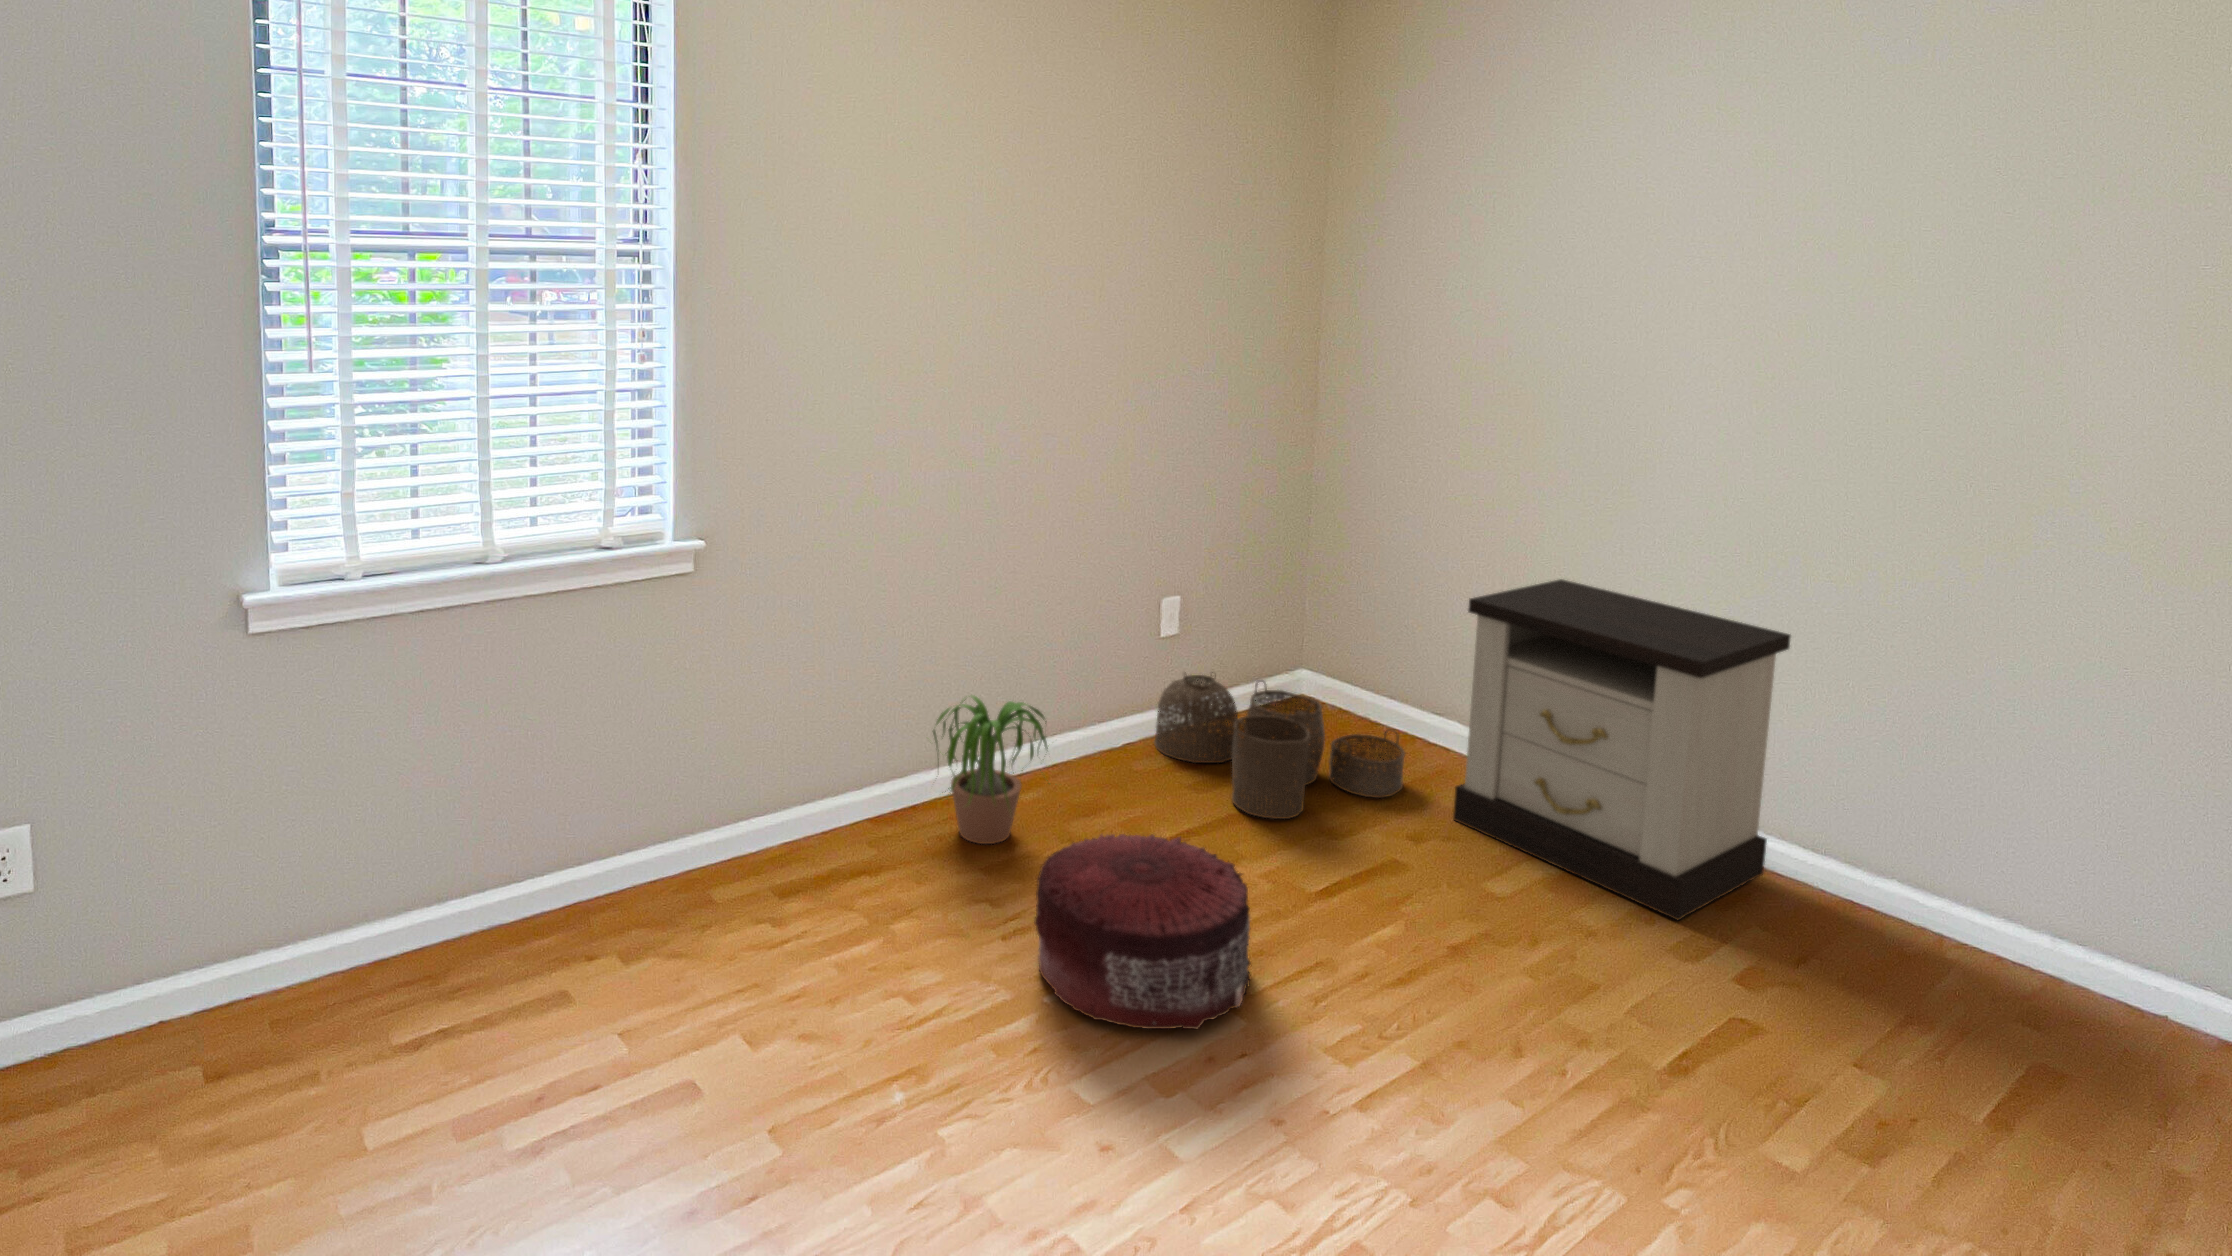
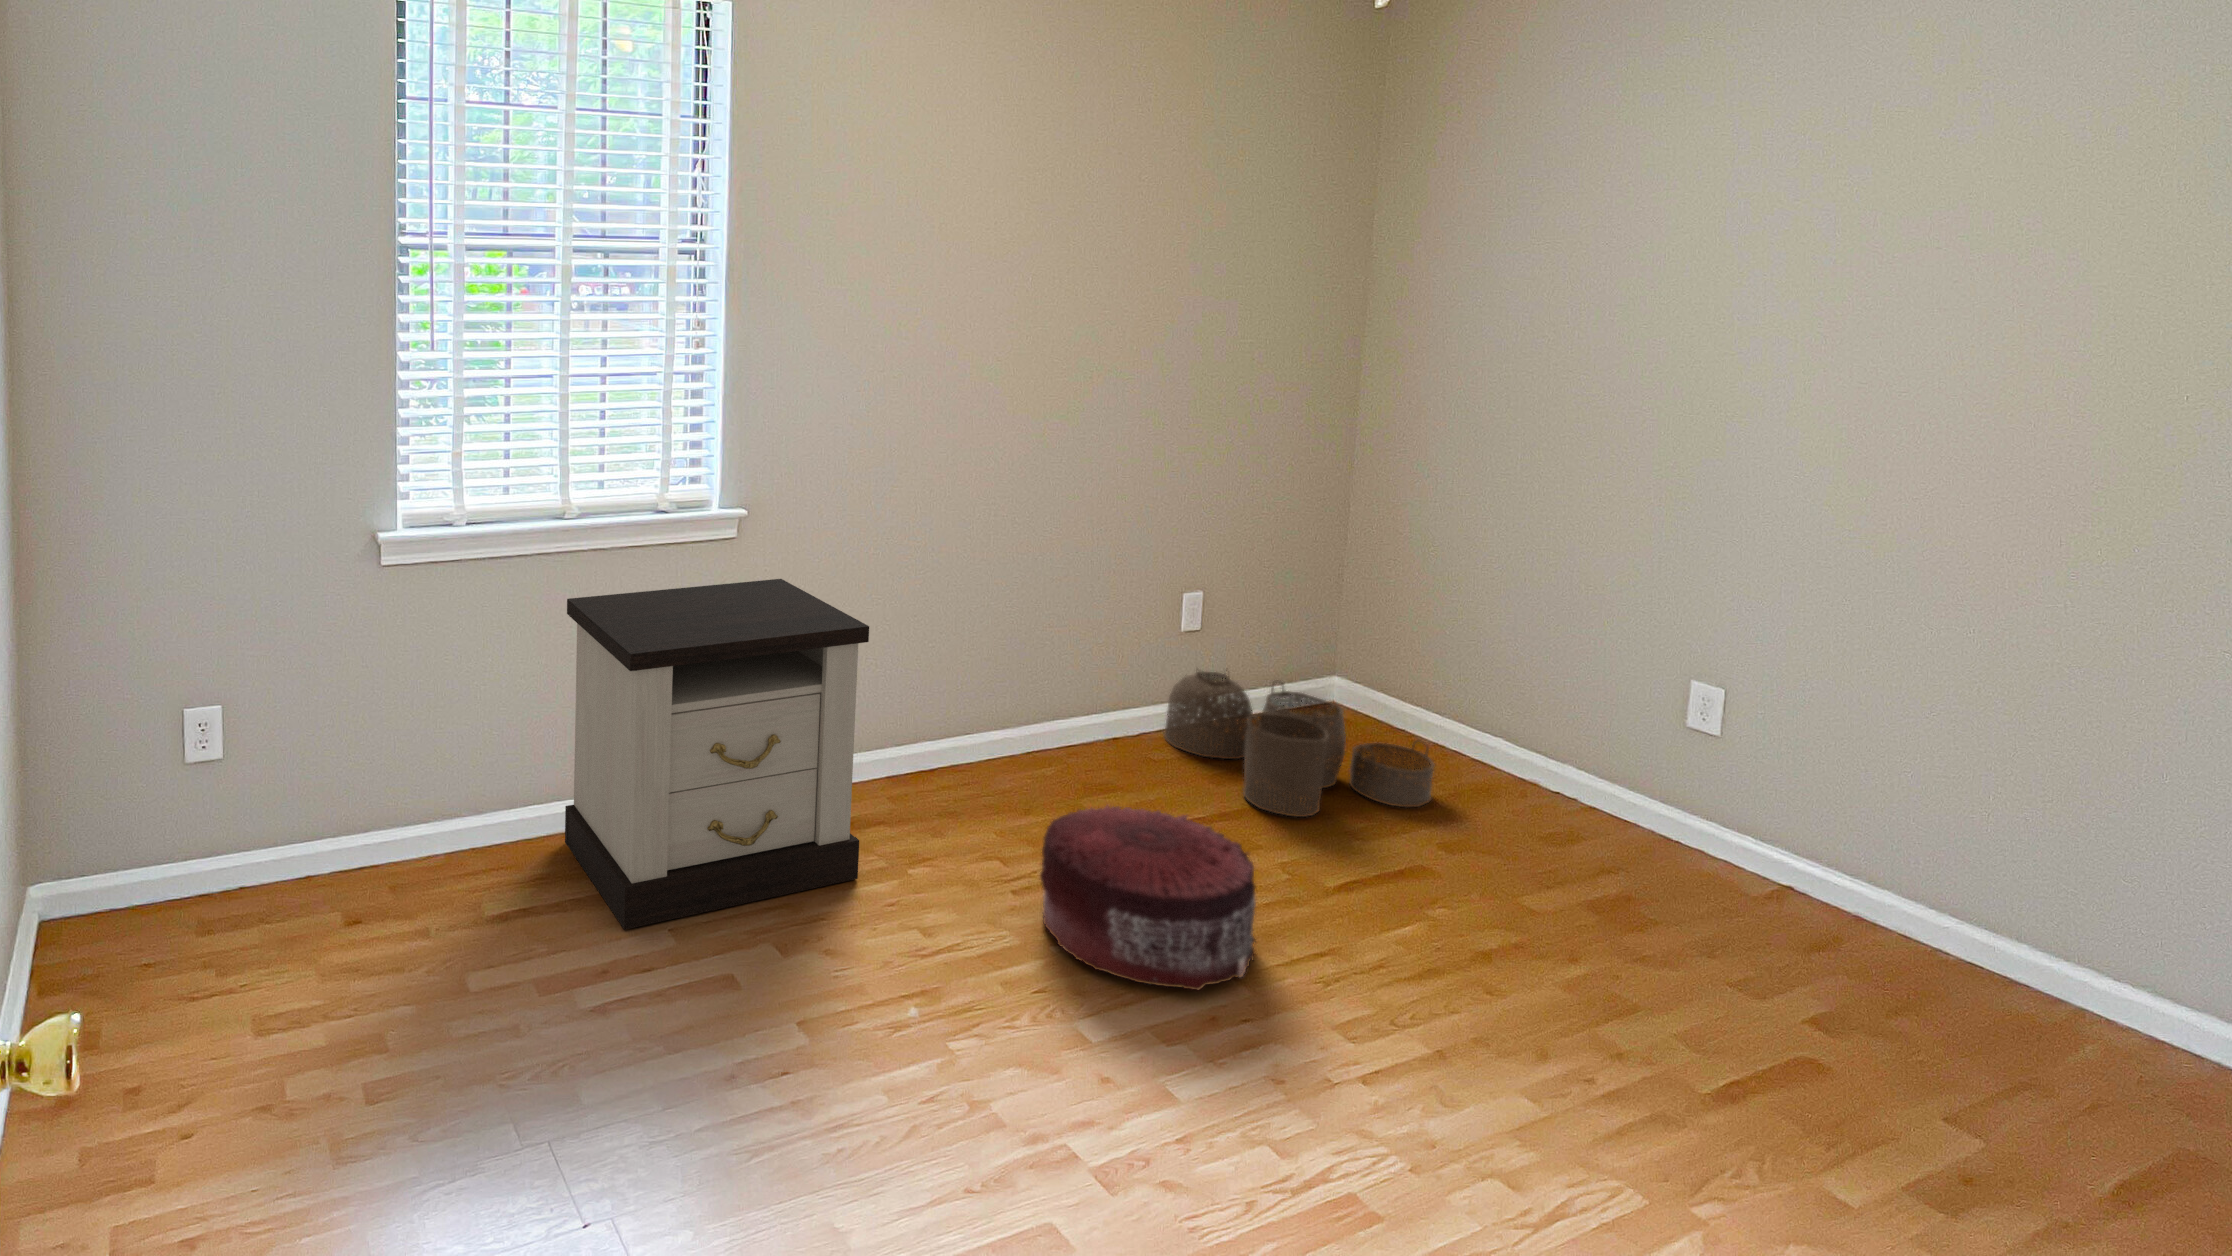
nightstand: present [1453,579,1791,920] -> present [565,579,869,930]
potted plant: present [933,696,1050,844] -> none [936,670,1072,810]

